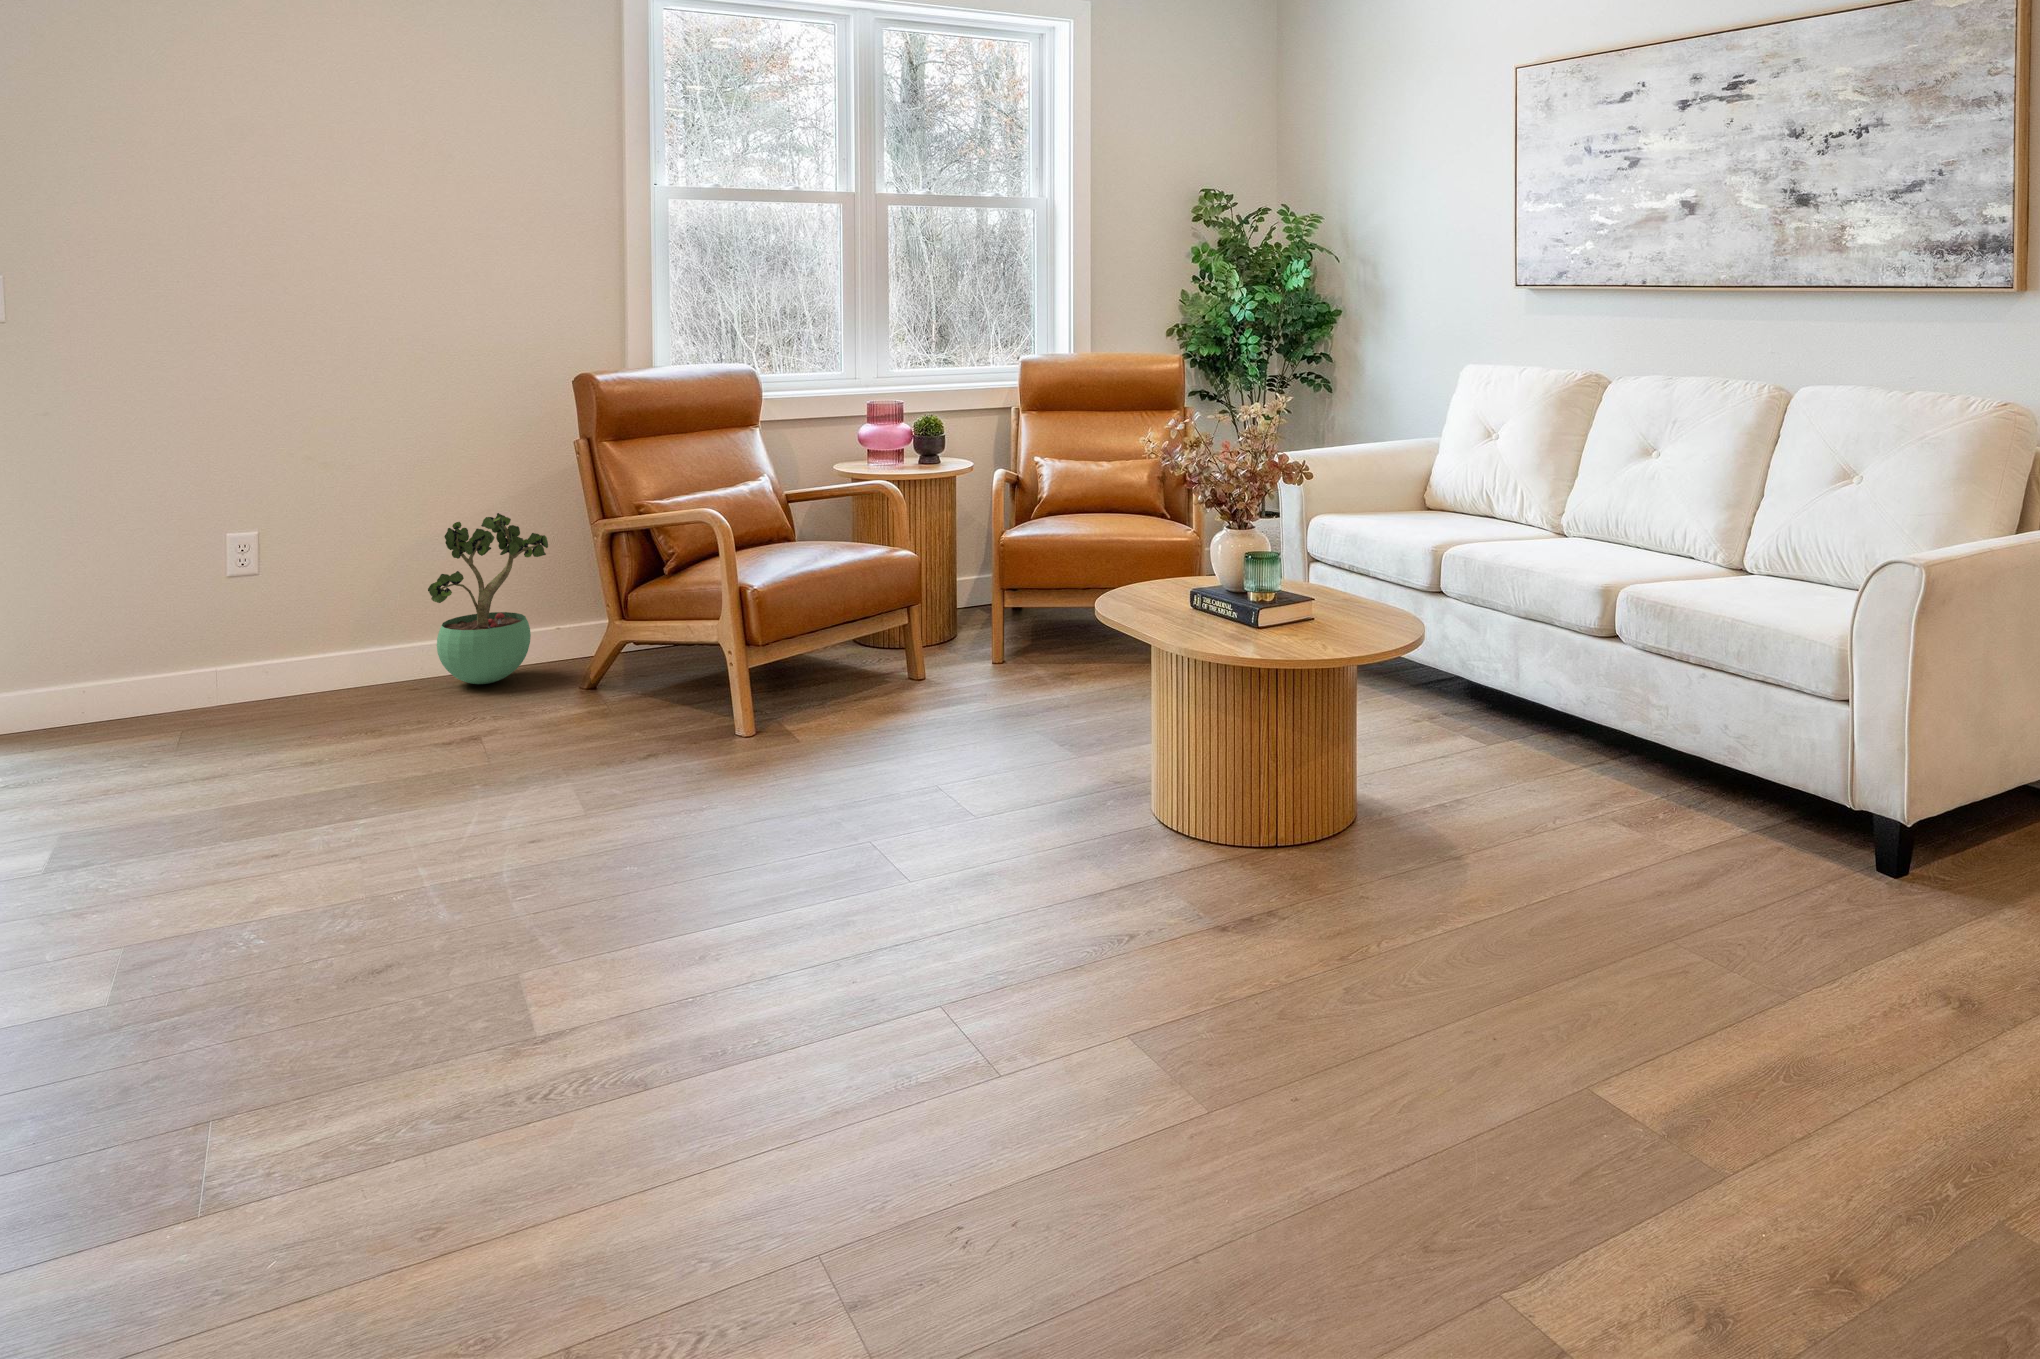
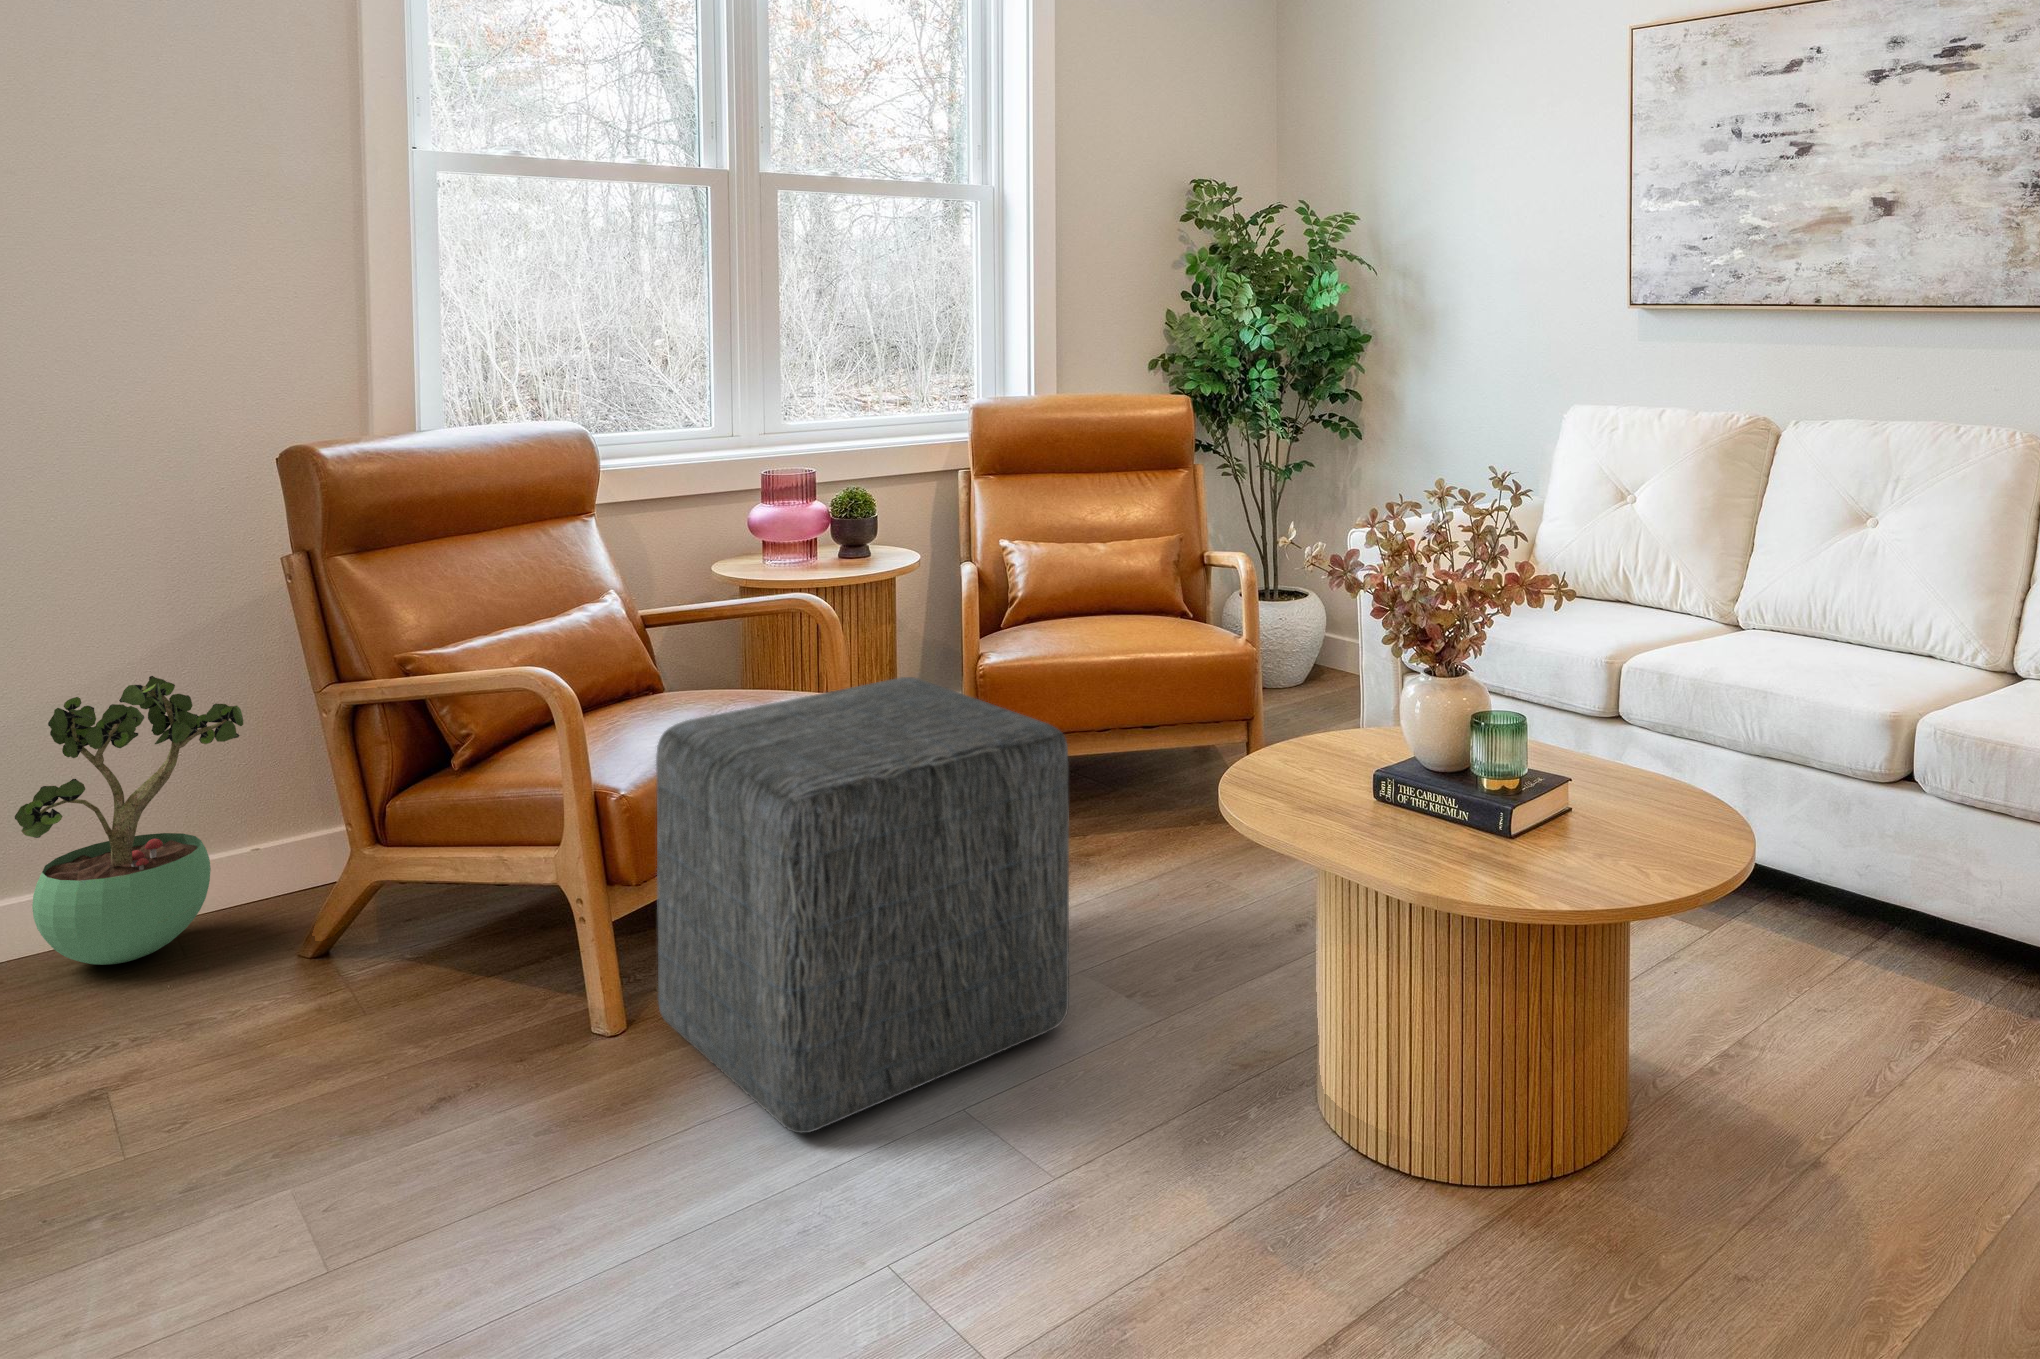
ottoman: none [771,531,1016,781] -> present [656,677,1069,1134]

